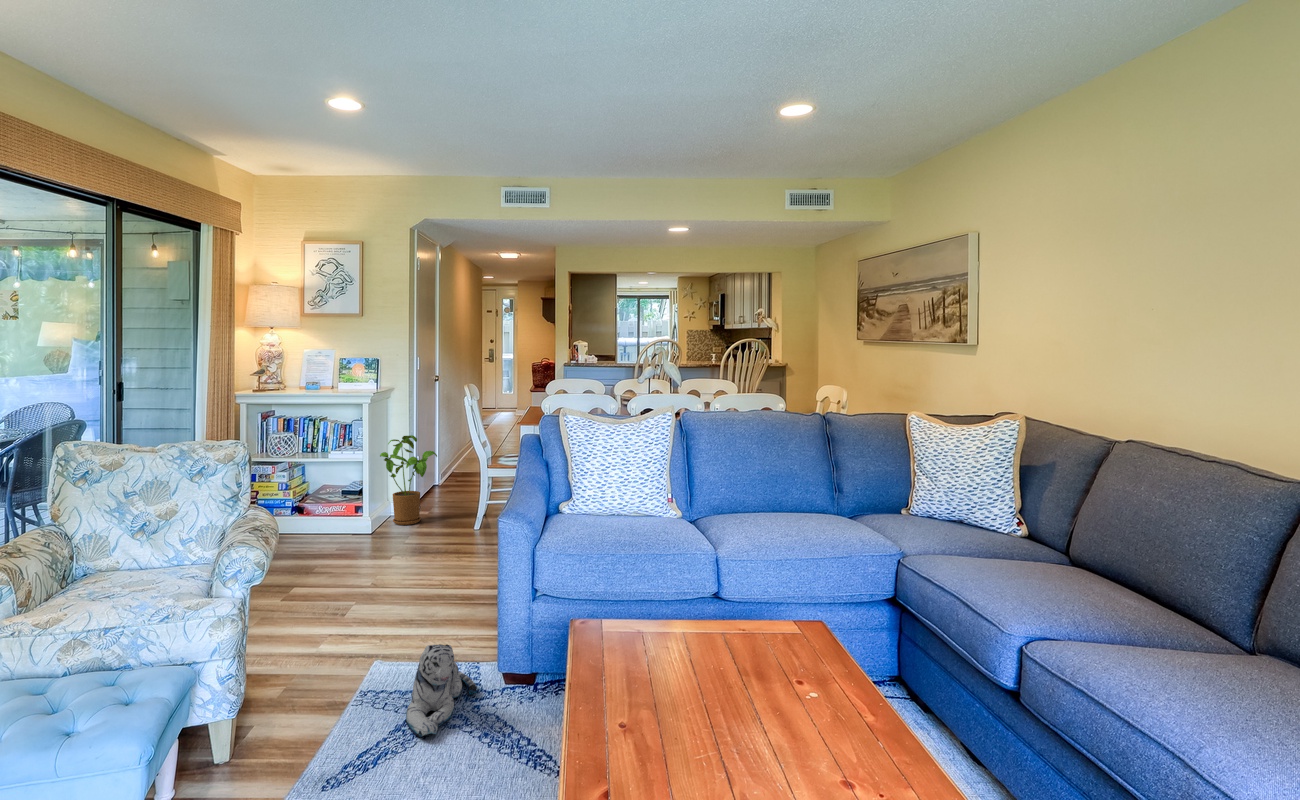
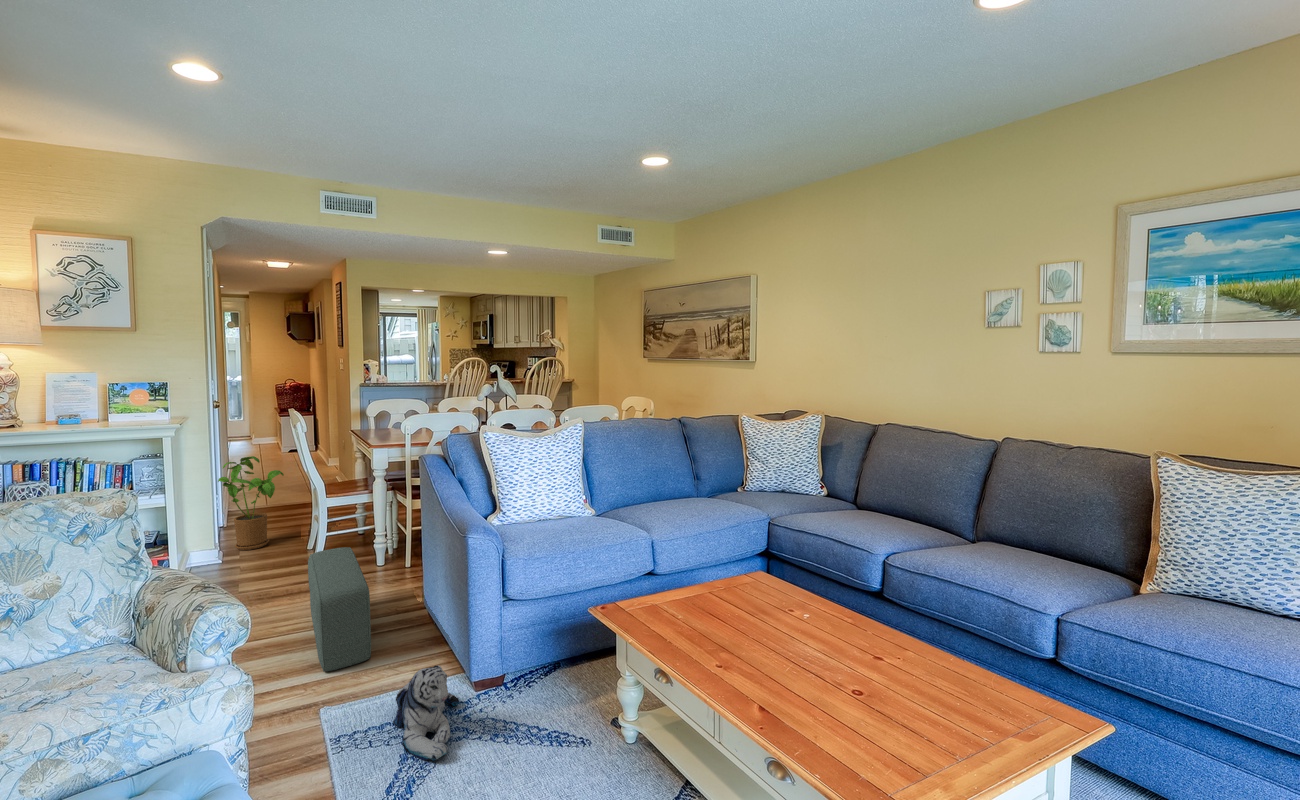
pouf: none [386,525,451,639] -> present [308,547,371,671]

